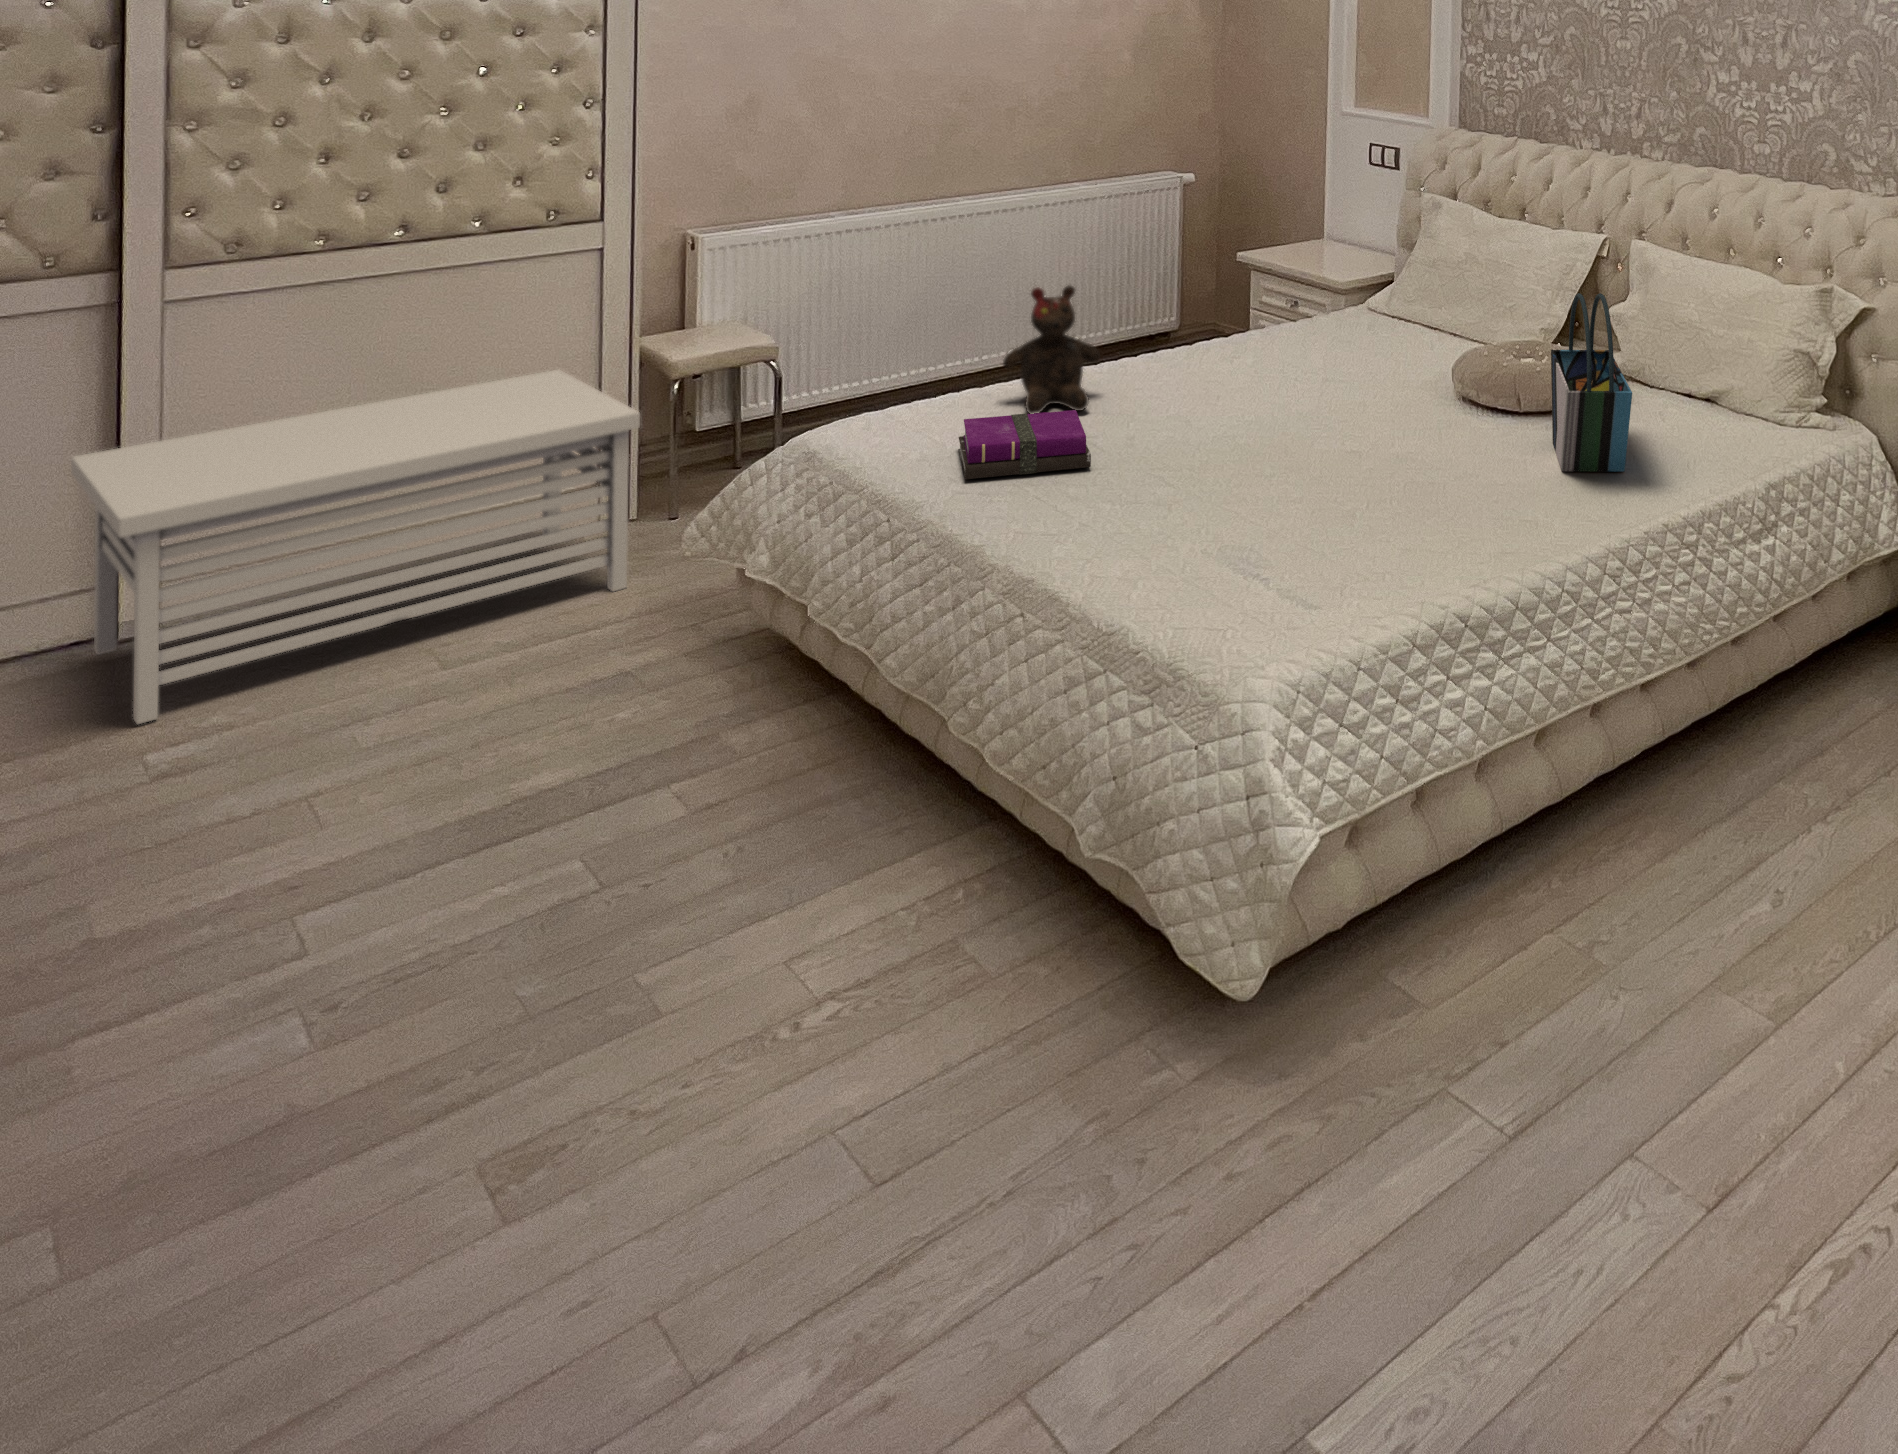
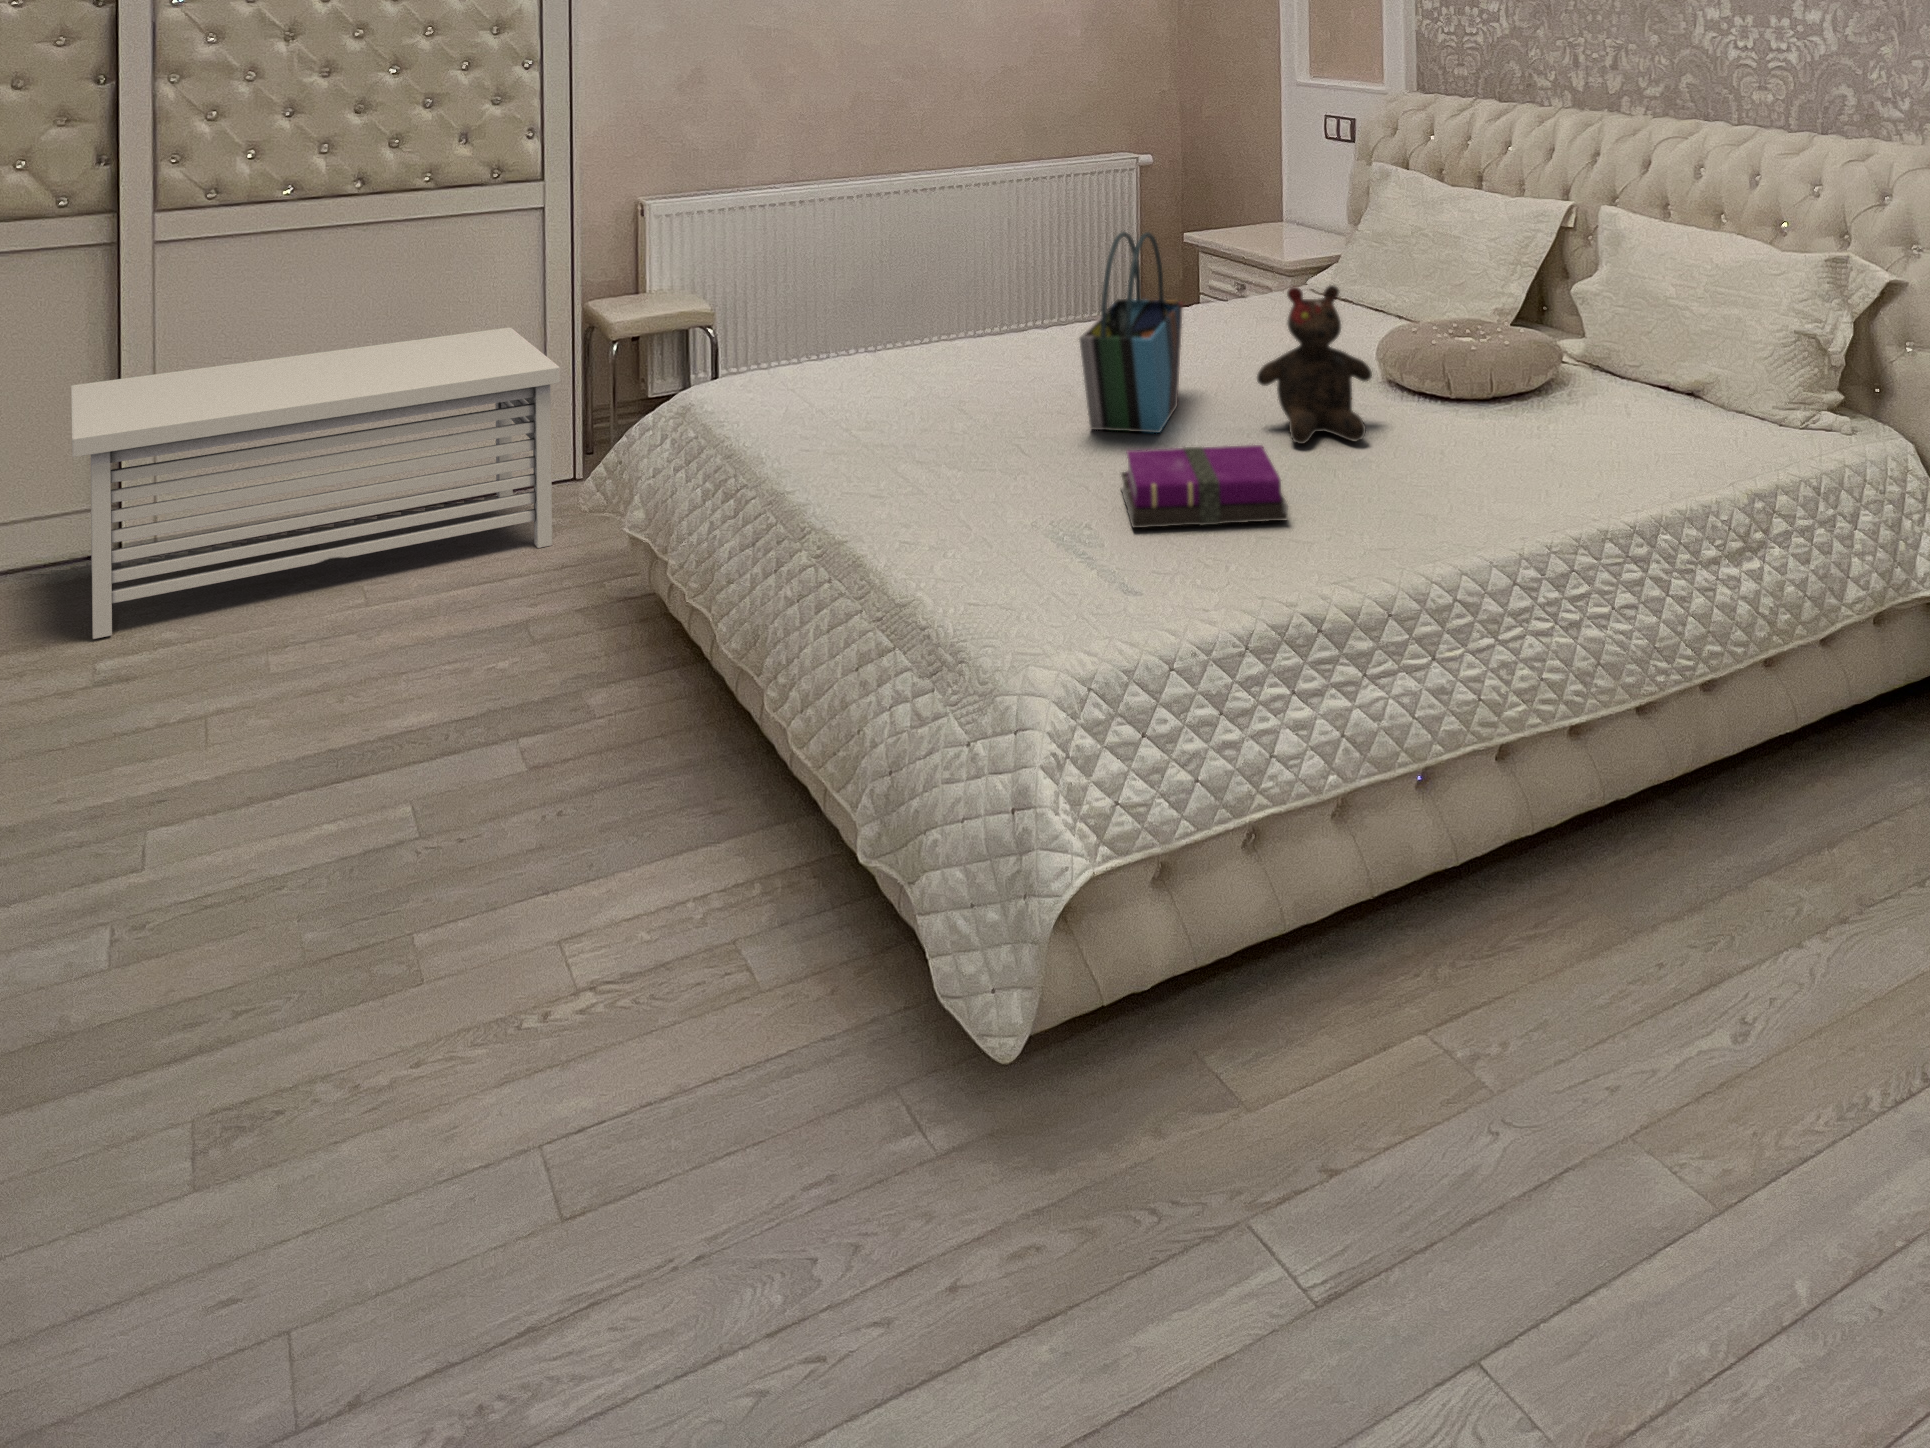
teddy bear: present [1003,286,1100,413] -> present [1257,285,1372,444]
tote bag: present [1551,293,1632,472] -> present [1079,232,1183,433]
notebook: present [958,410,1091,479] -> present [1121,445,1288,528]

